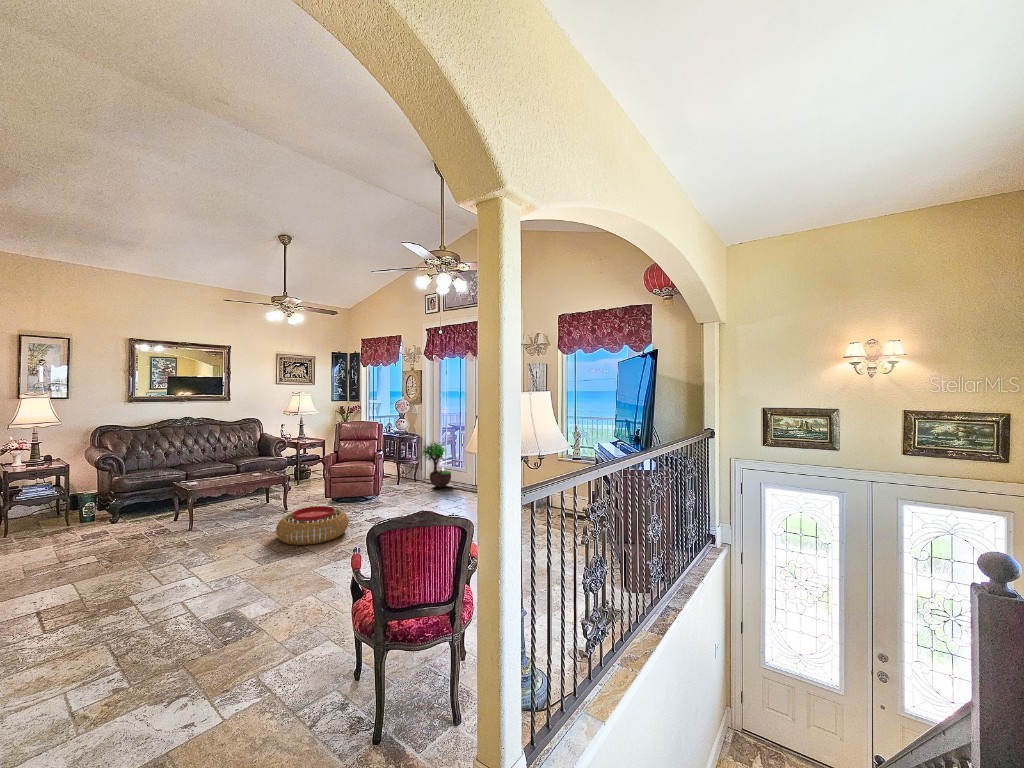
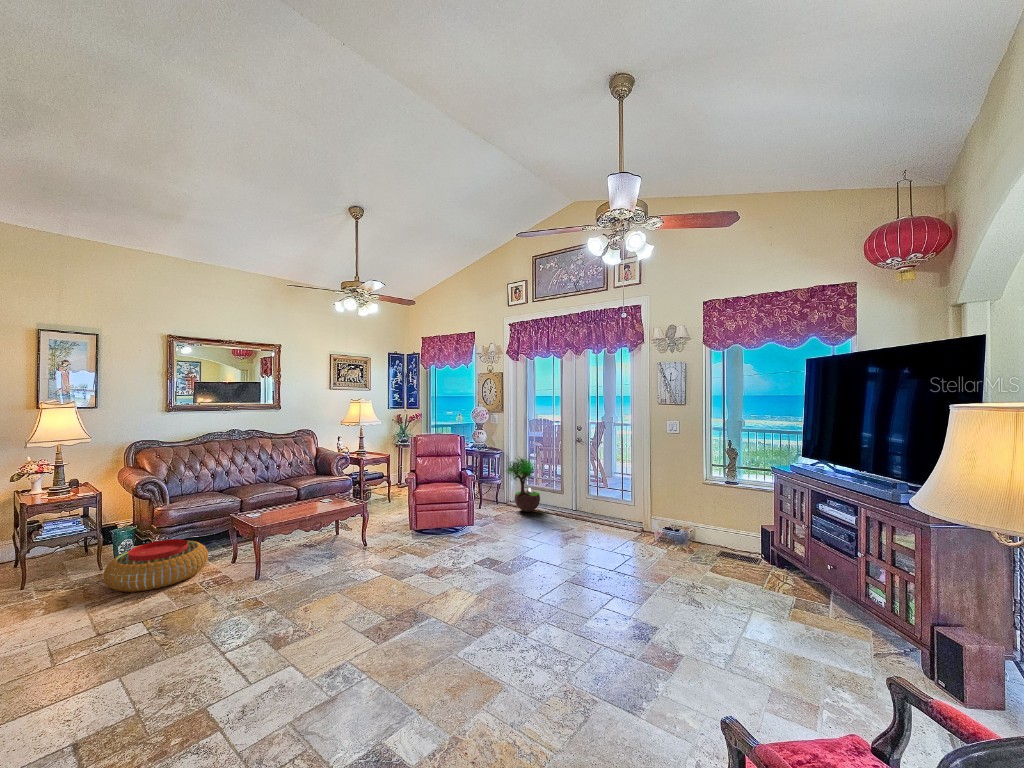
pouf: present [276,506,349,545] -> present [103,539,208,592]

